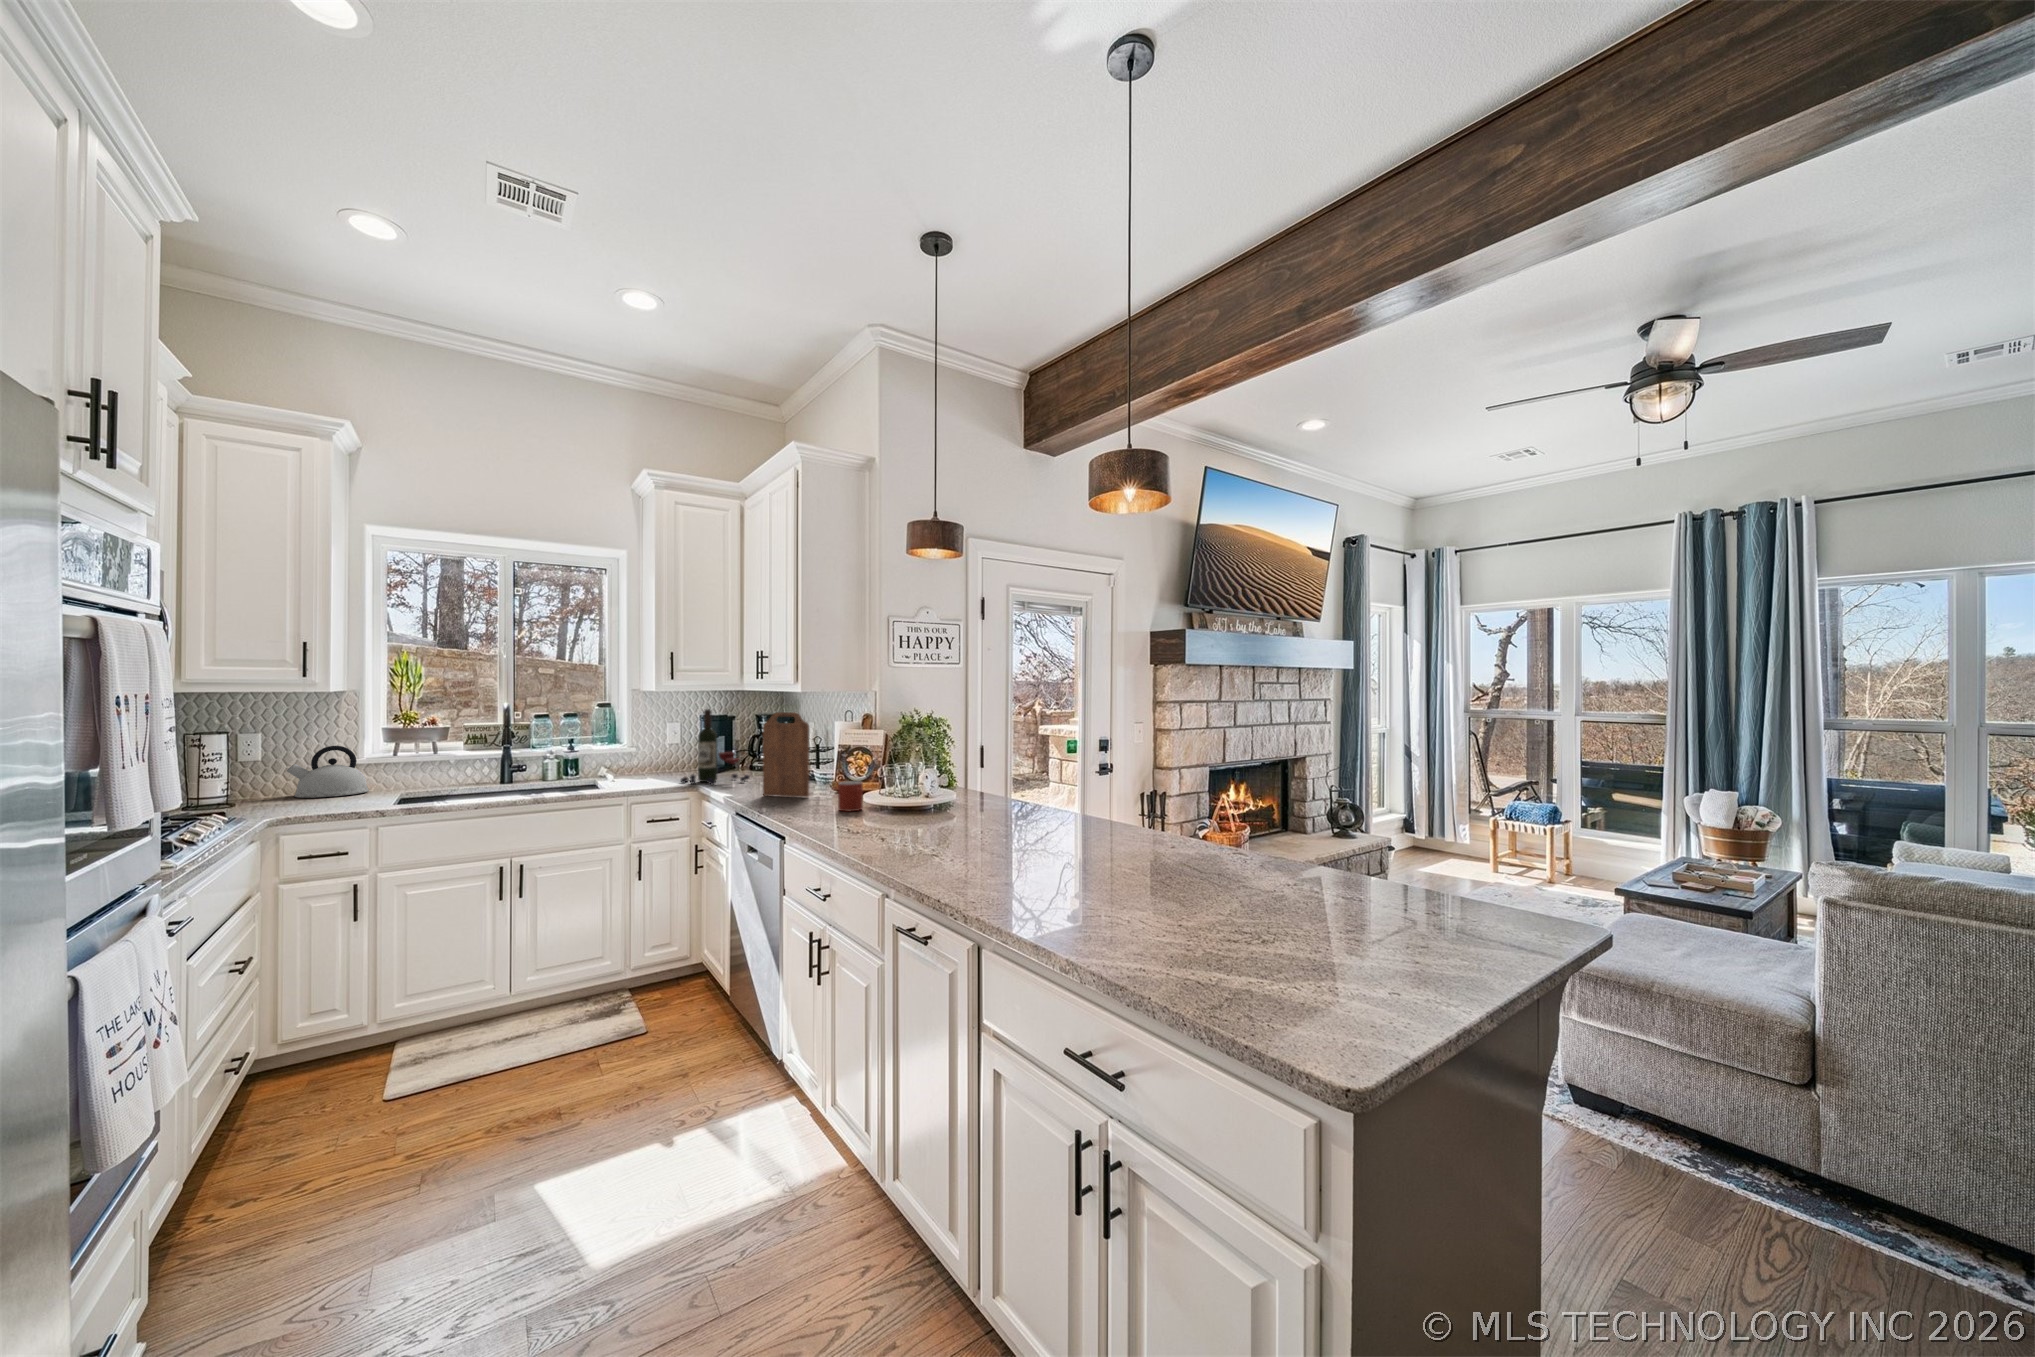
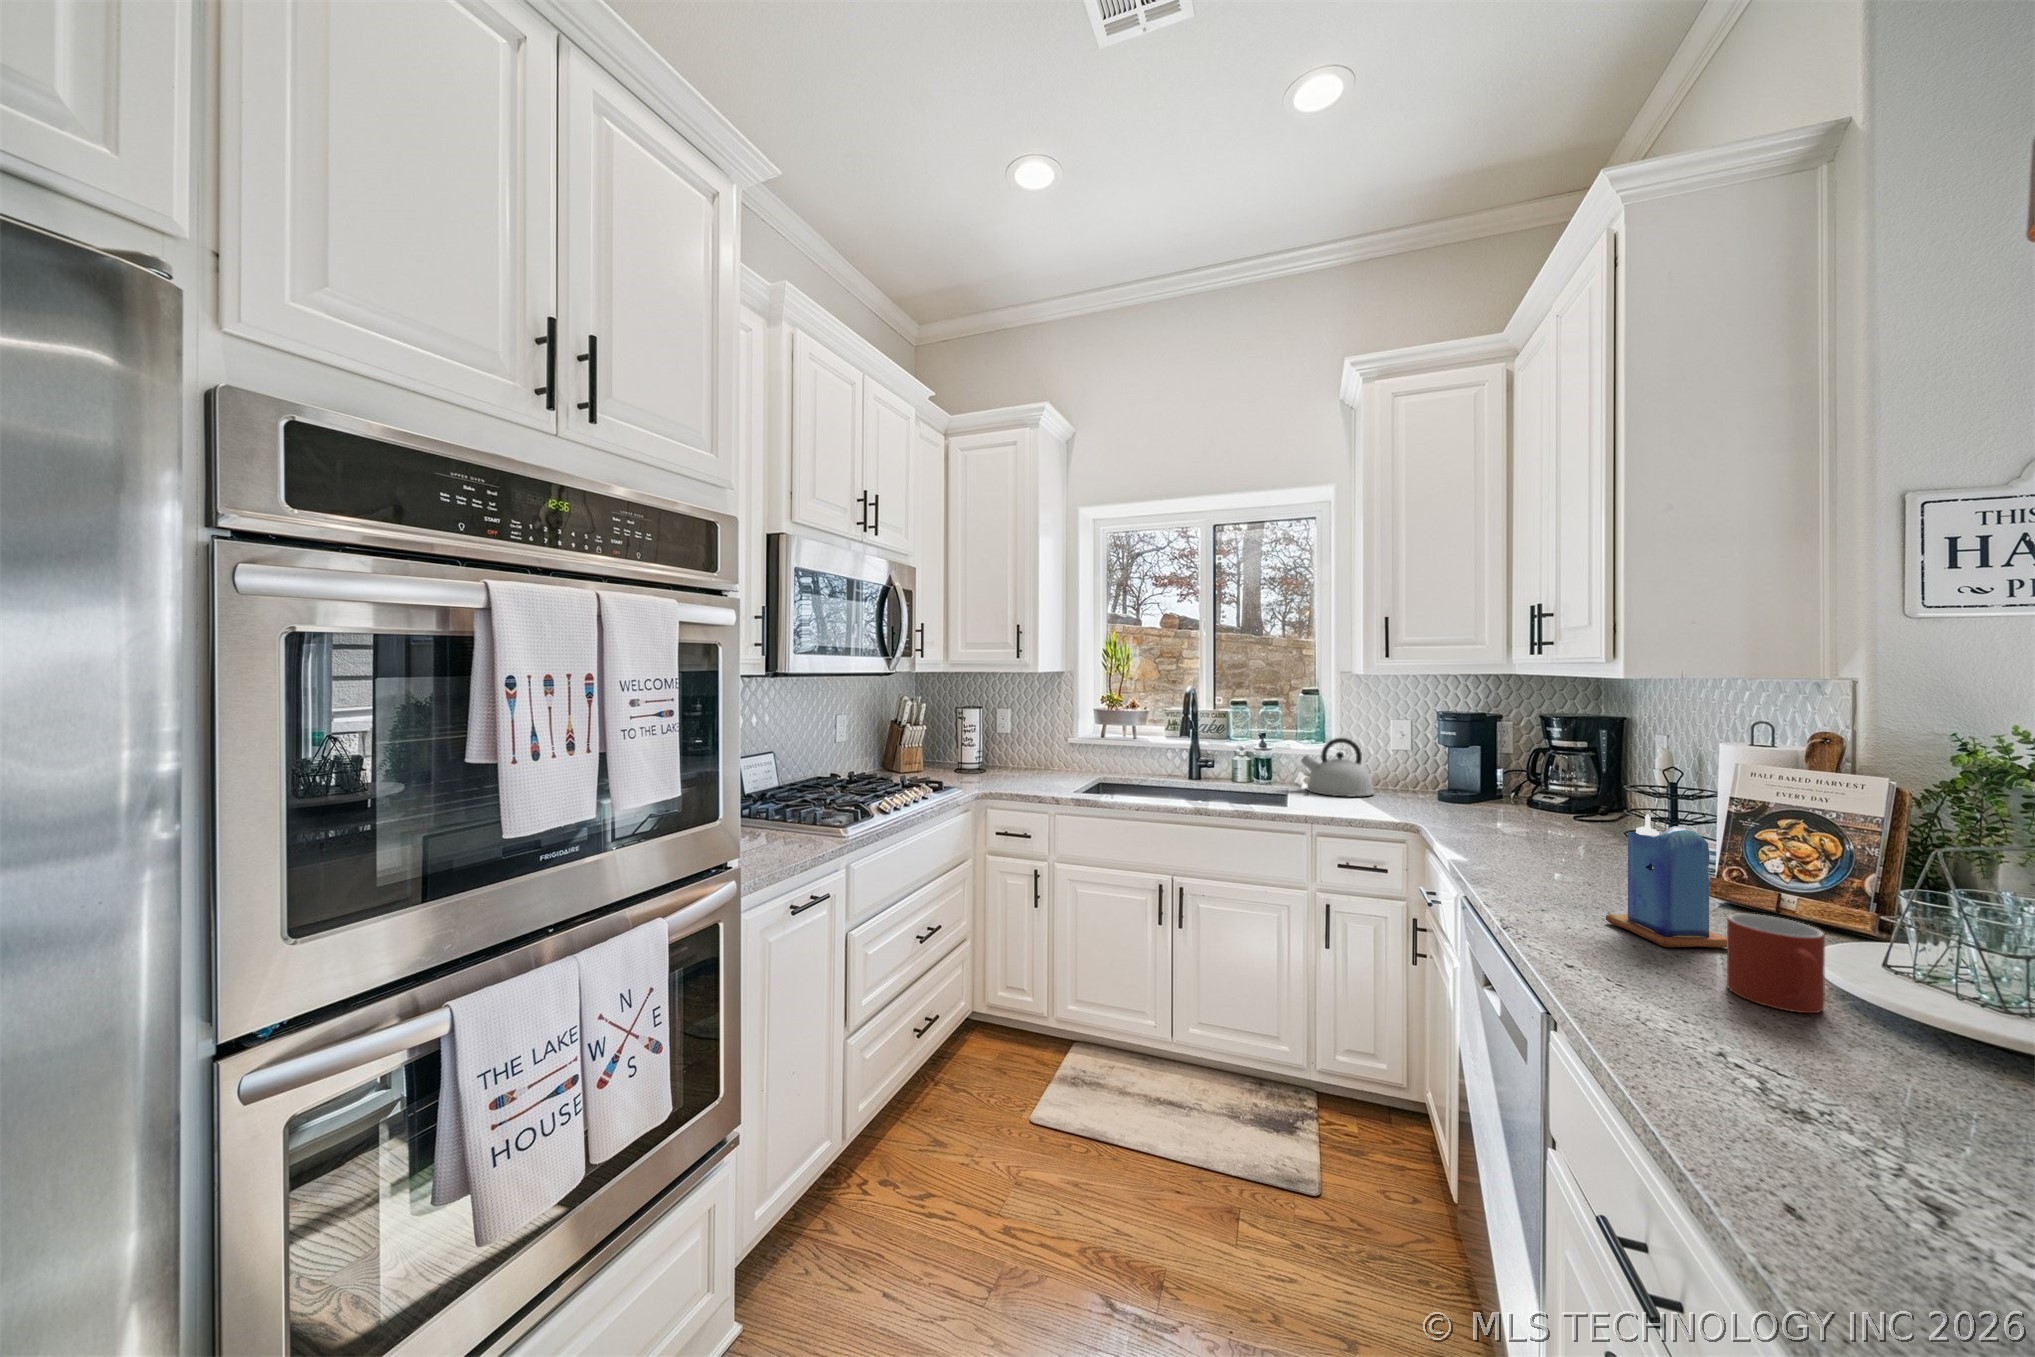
wine bottle: present [681,709,749,785] -> none [1394,704,1517,836]
cutting board: present [763,712,809,797] -> none [1524,717,1639,906]
kettle: present [287,746,369,798] -> present [1301,738,1375,797]
candle: none [799,752,840,805] -> present [1606,814,1727,947]

